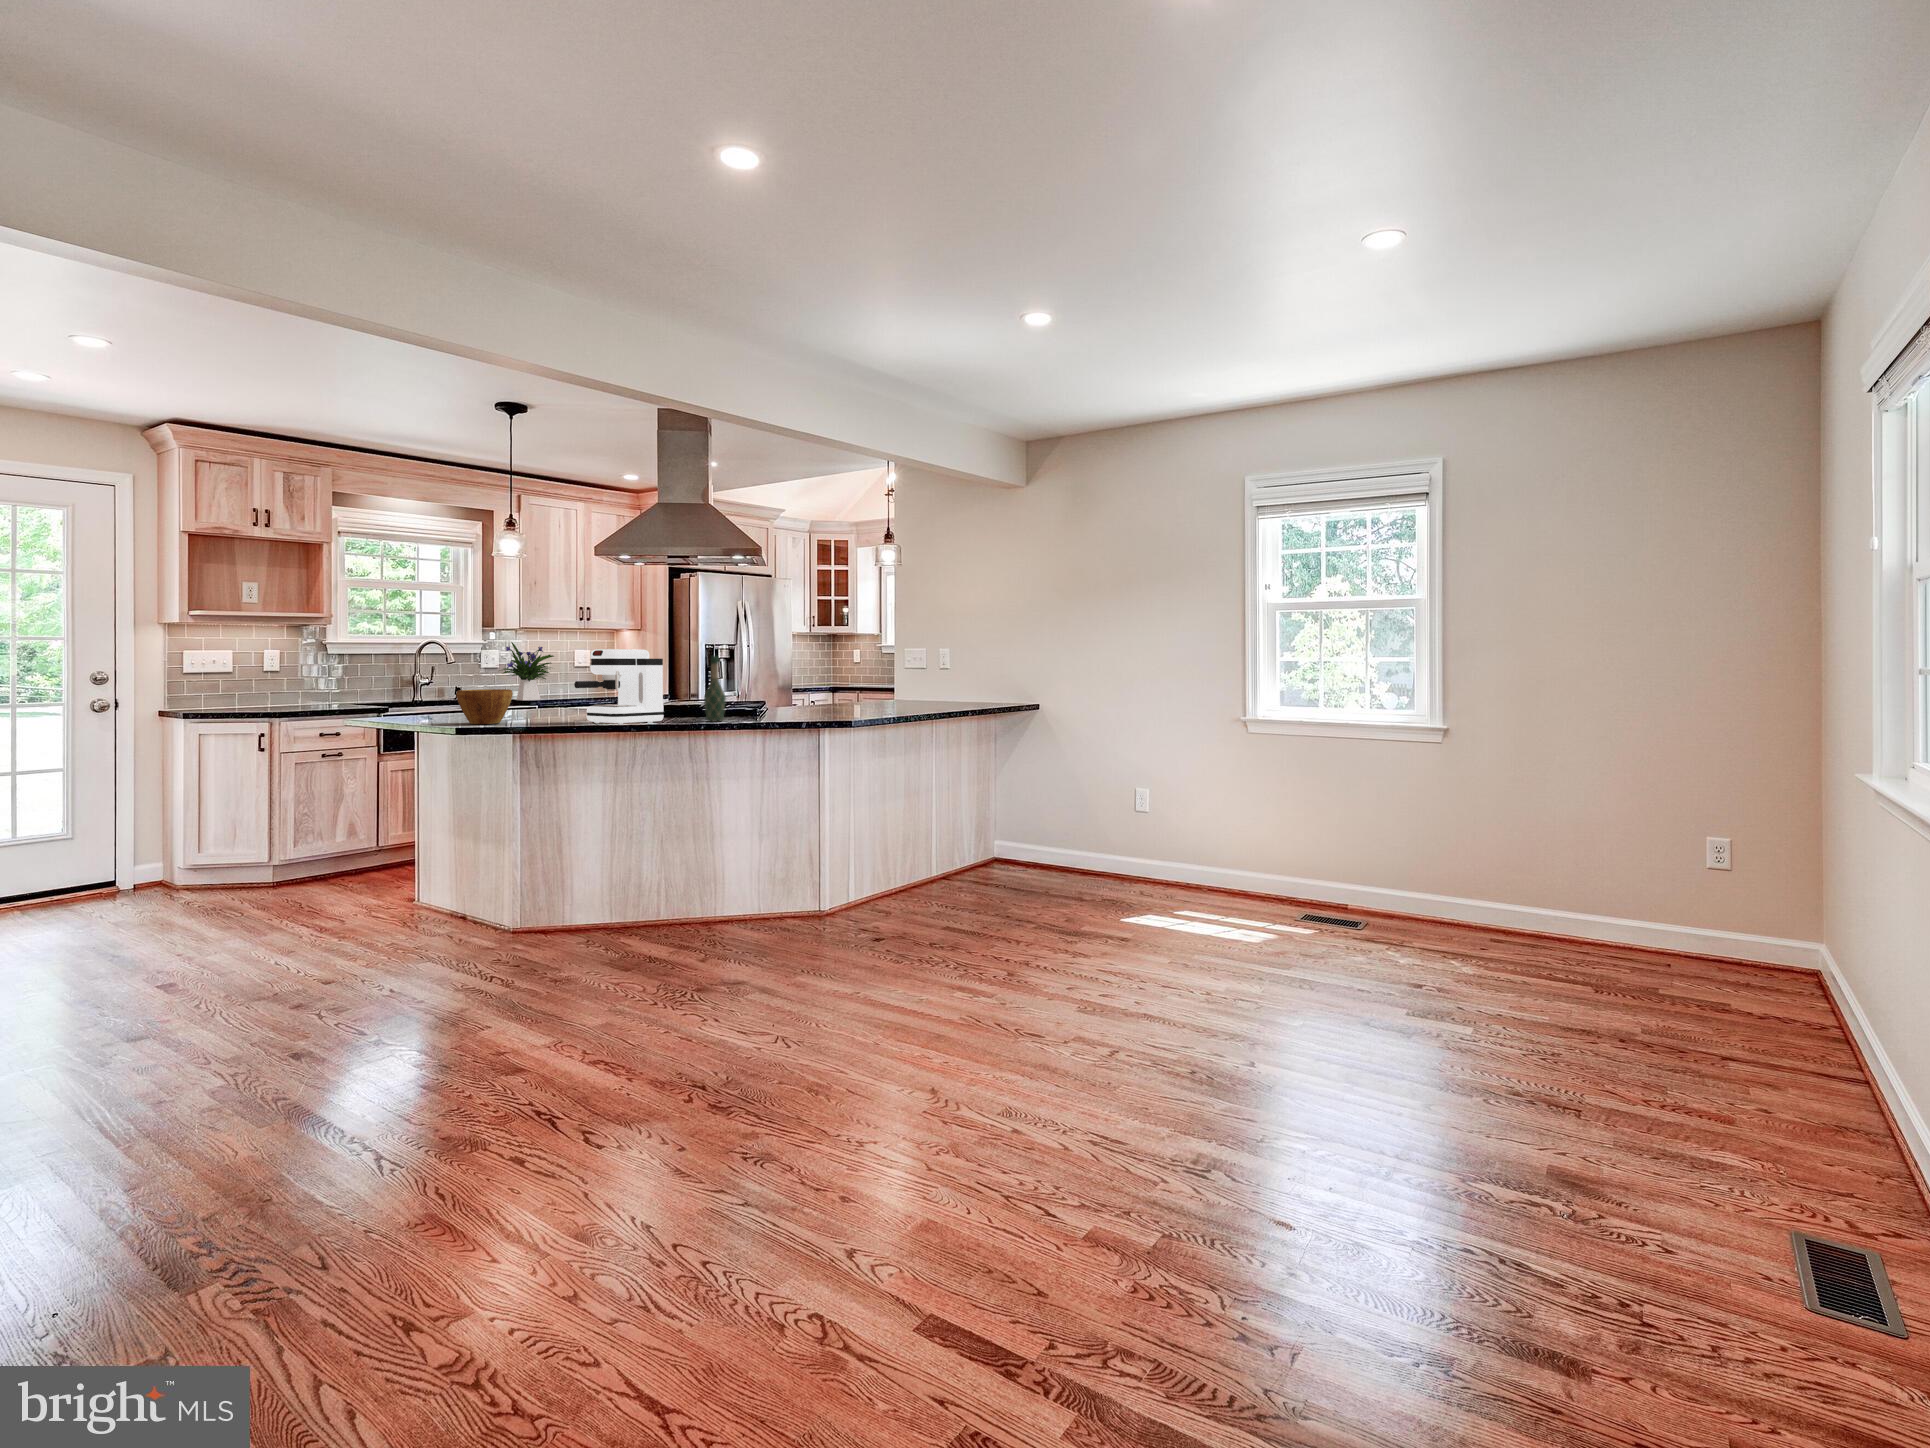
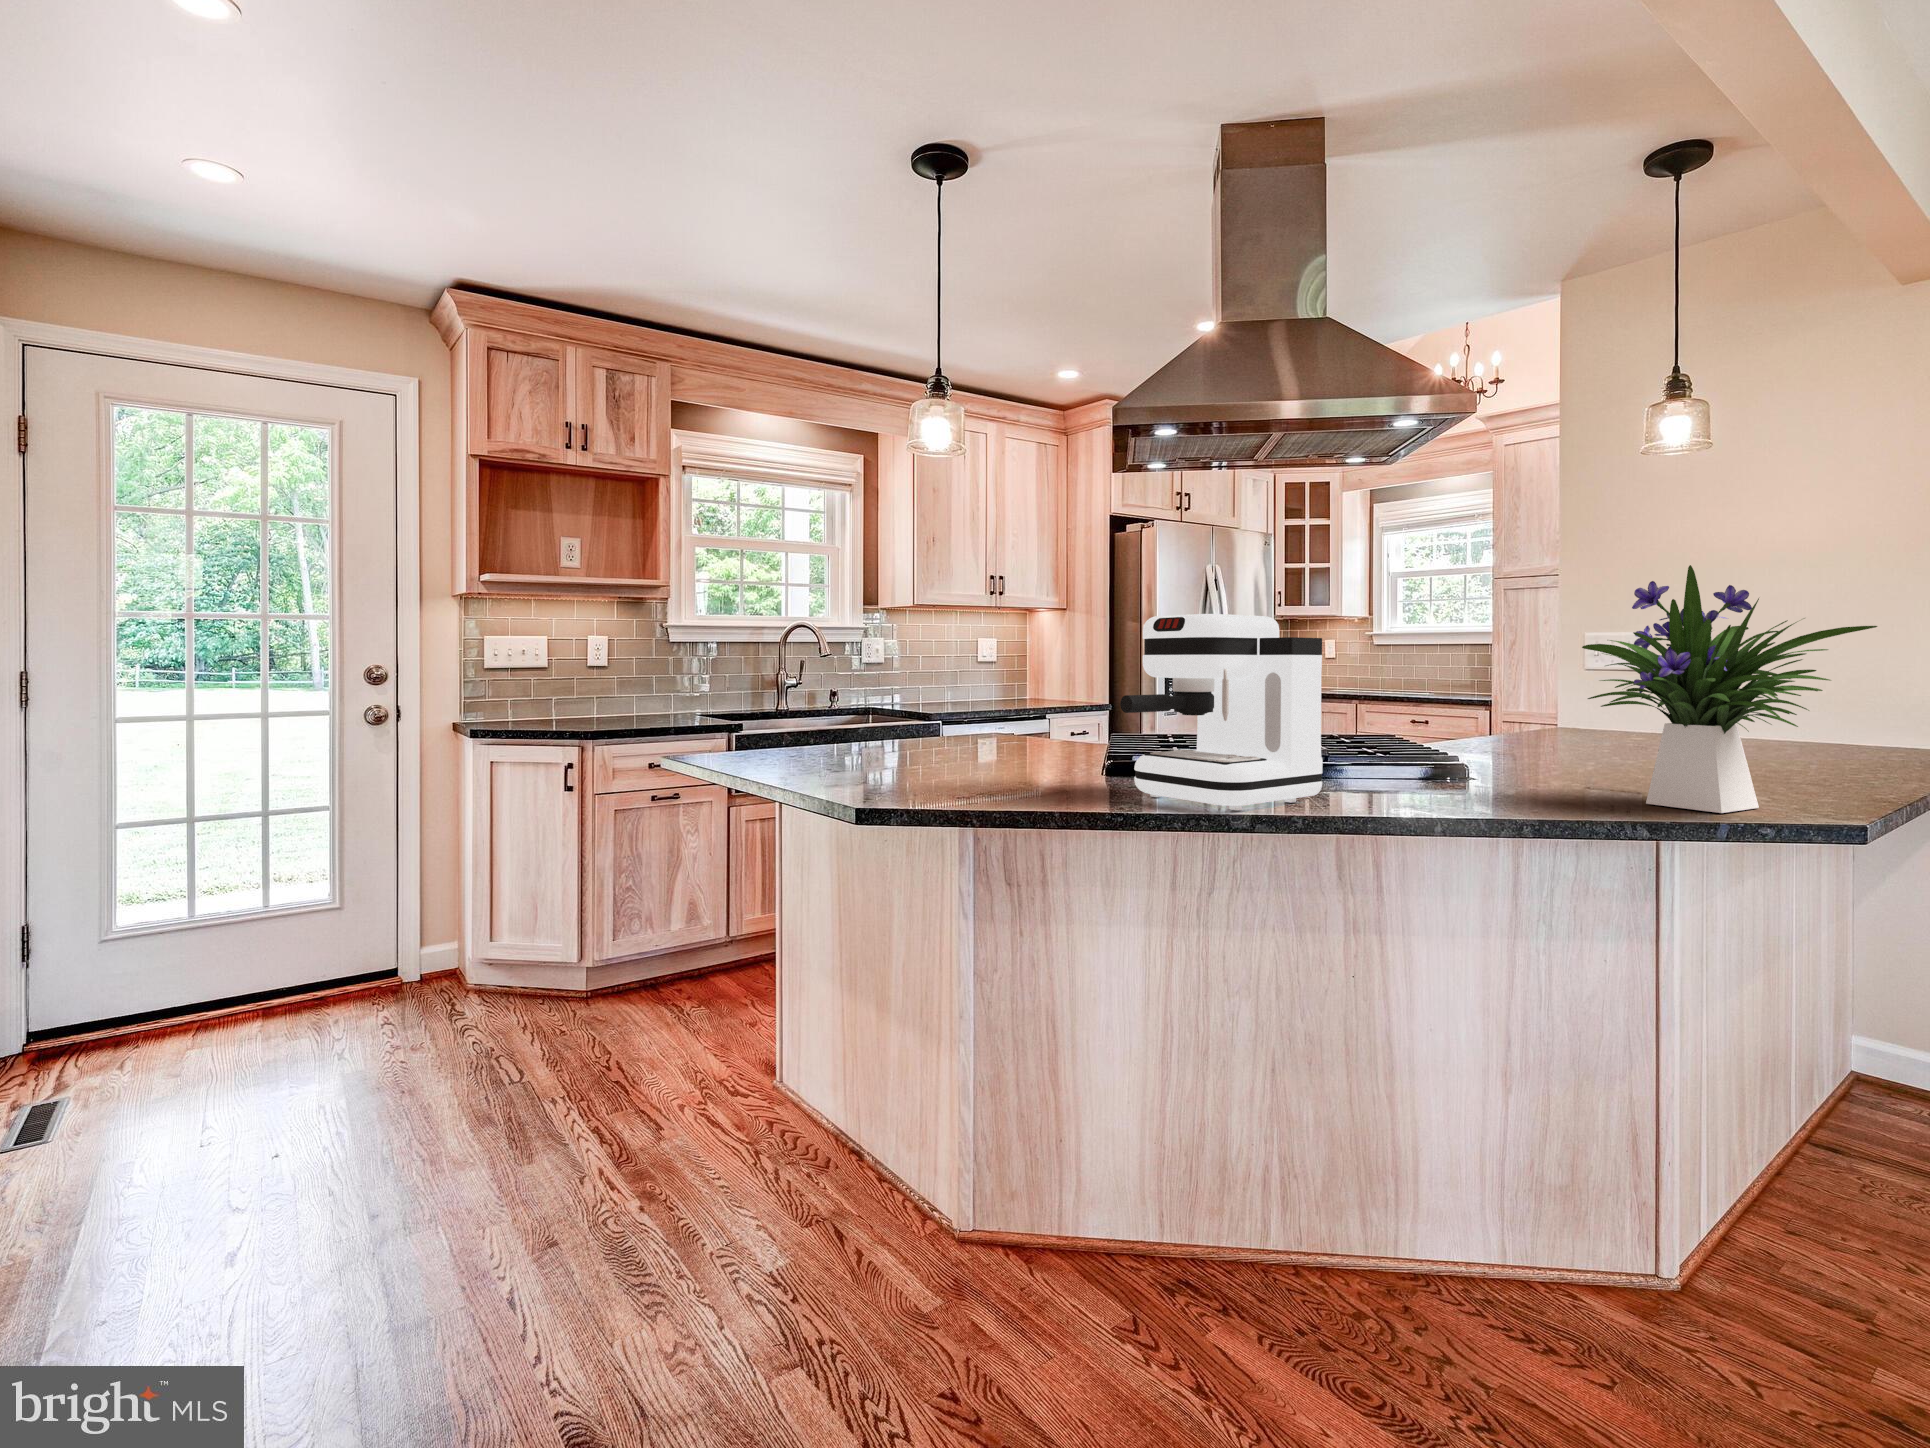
flower arrangement: present [503,642,554,700] -> present [1582,565,1877,813]
wine bottle: present [704,656,726,722] -> none [1409,631,1467,800]
bowl: present [456,689,513,724] -> none [850,708,962,790]

